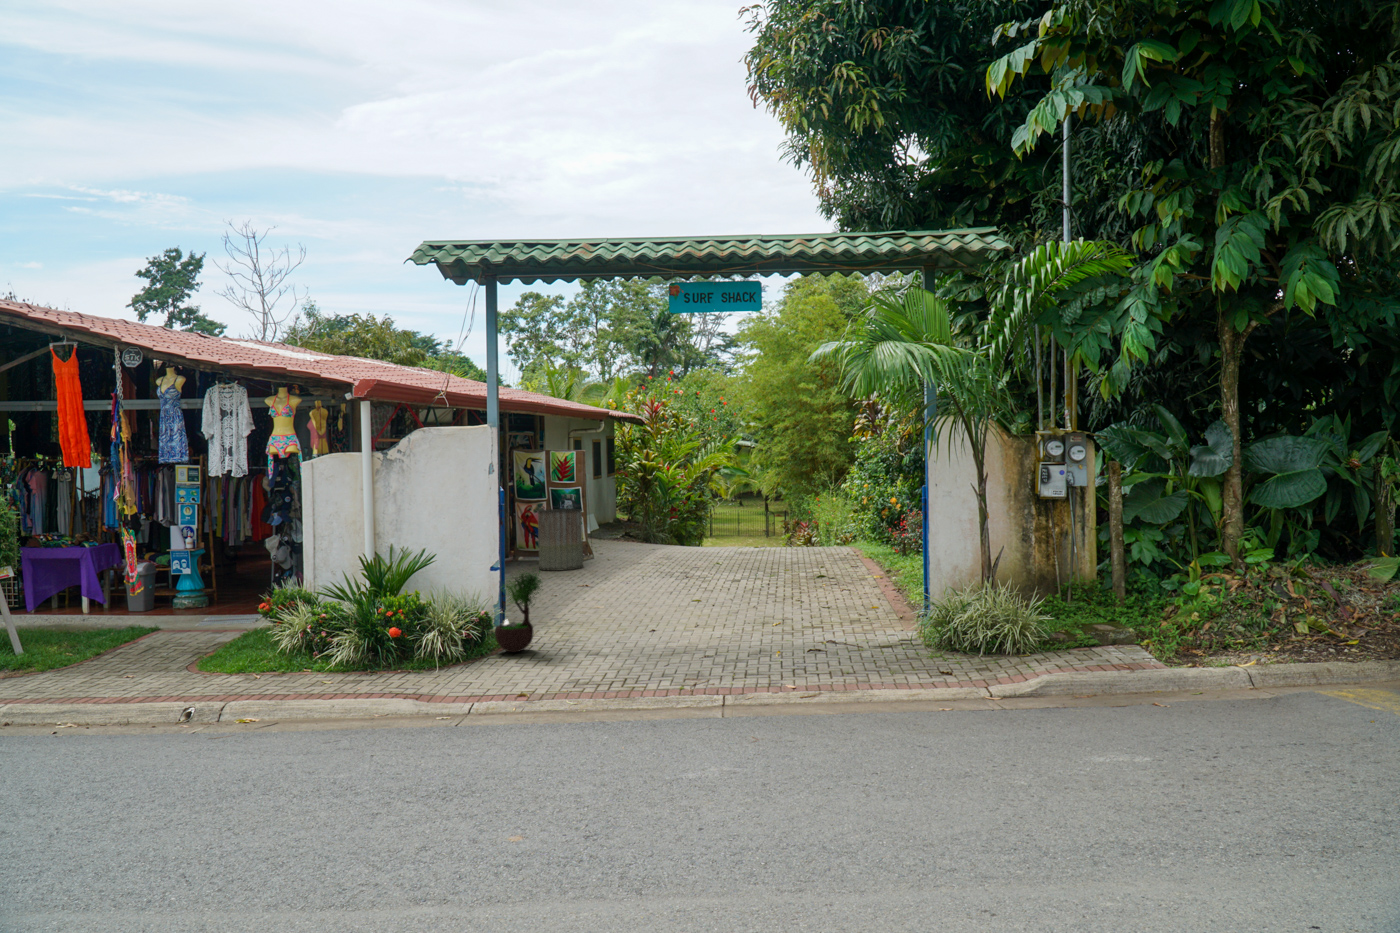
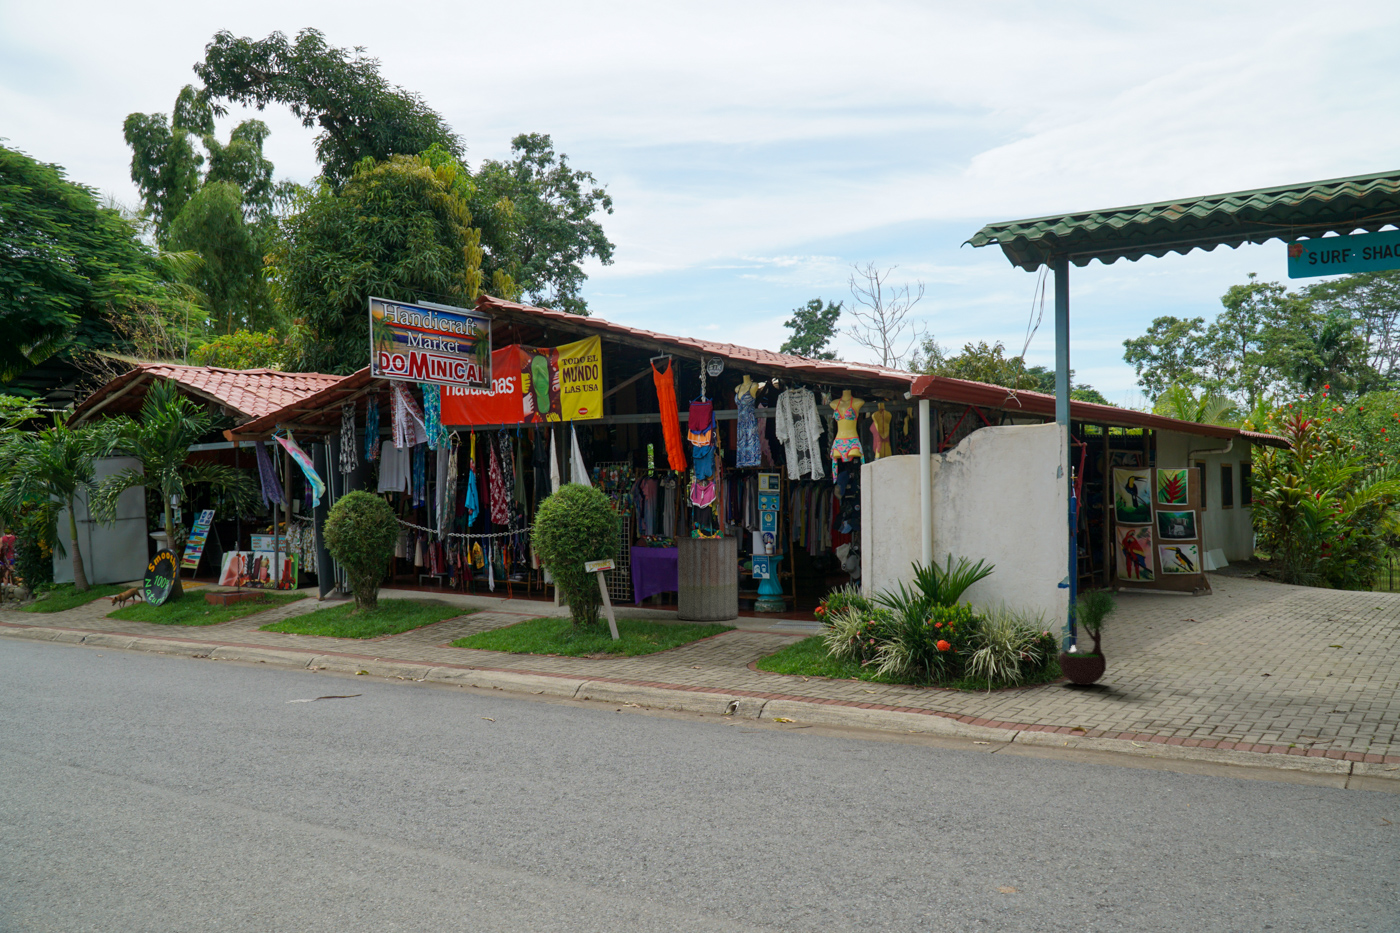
trash can: present [538,509,583,571] -> present [678,537,738,621]

